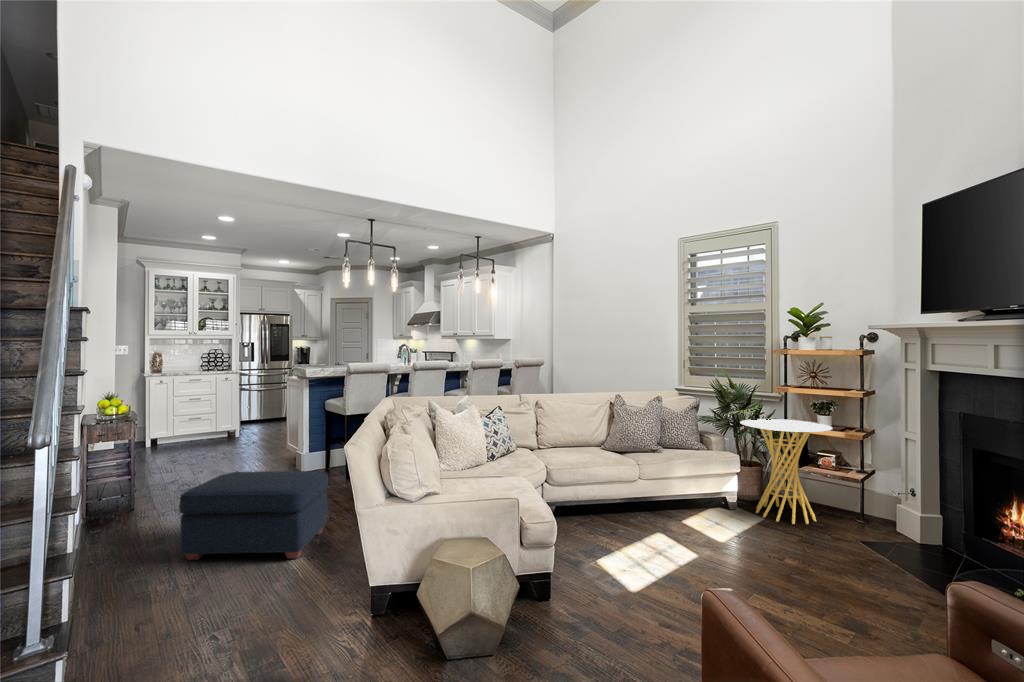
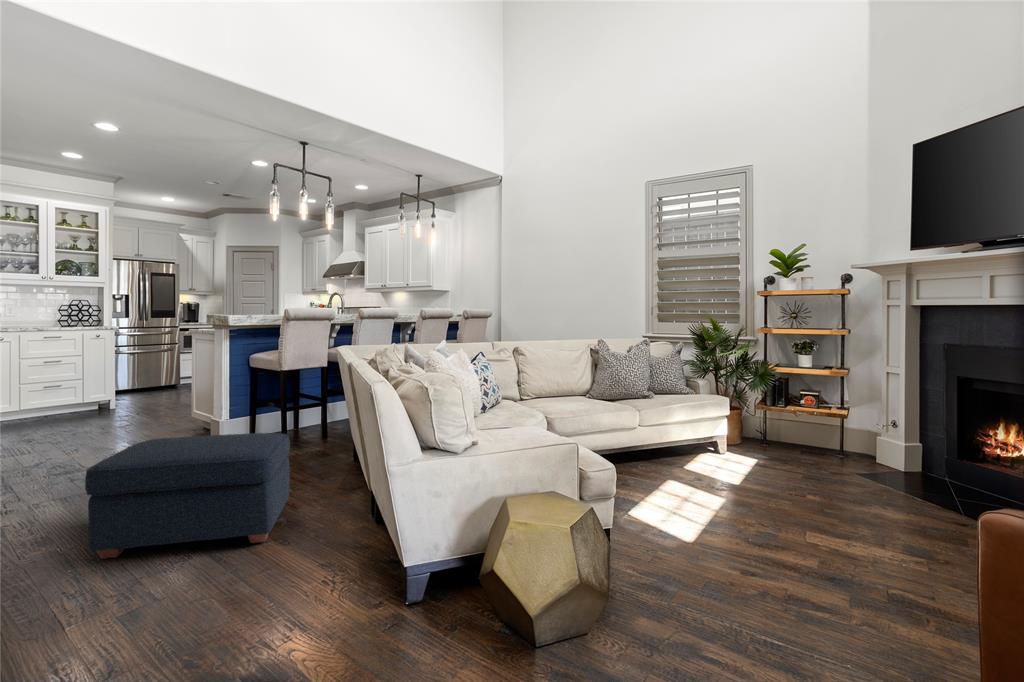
side table: present [740,419,832,524] -> none [729,361,821,462]

